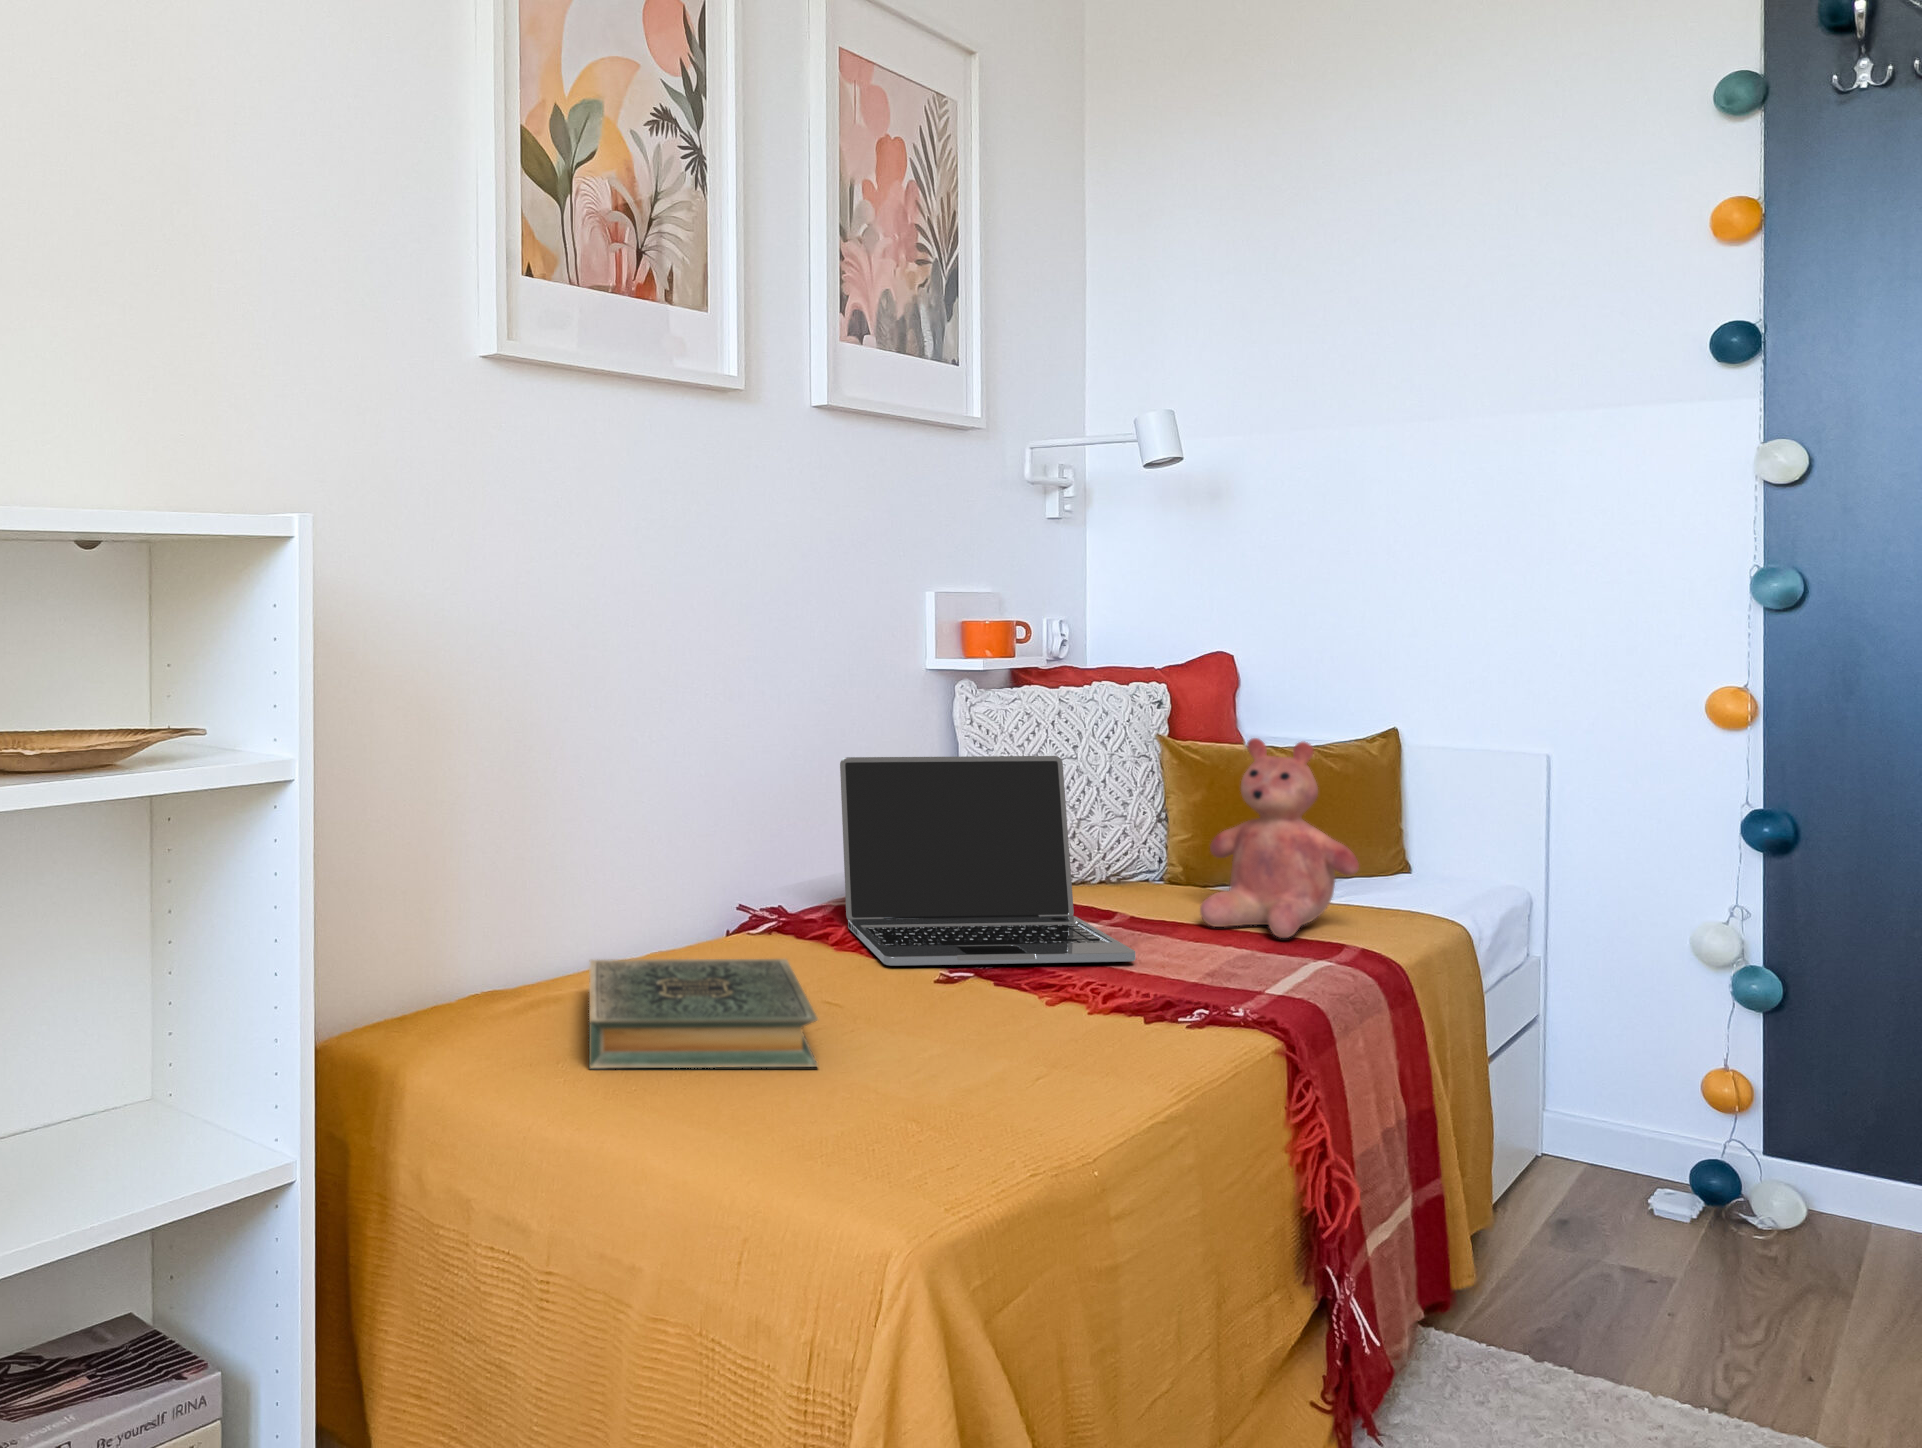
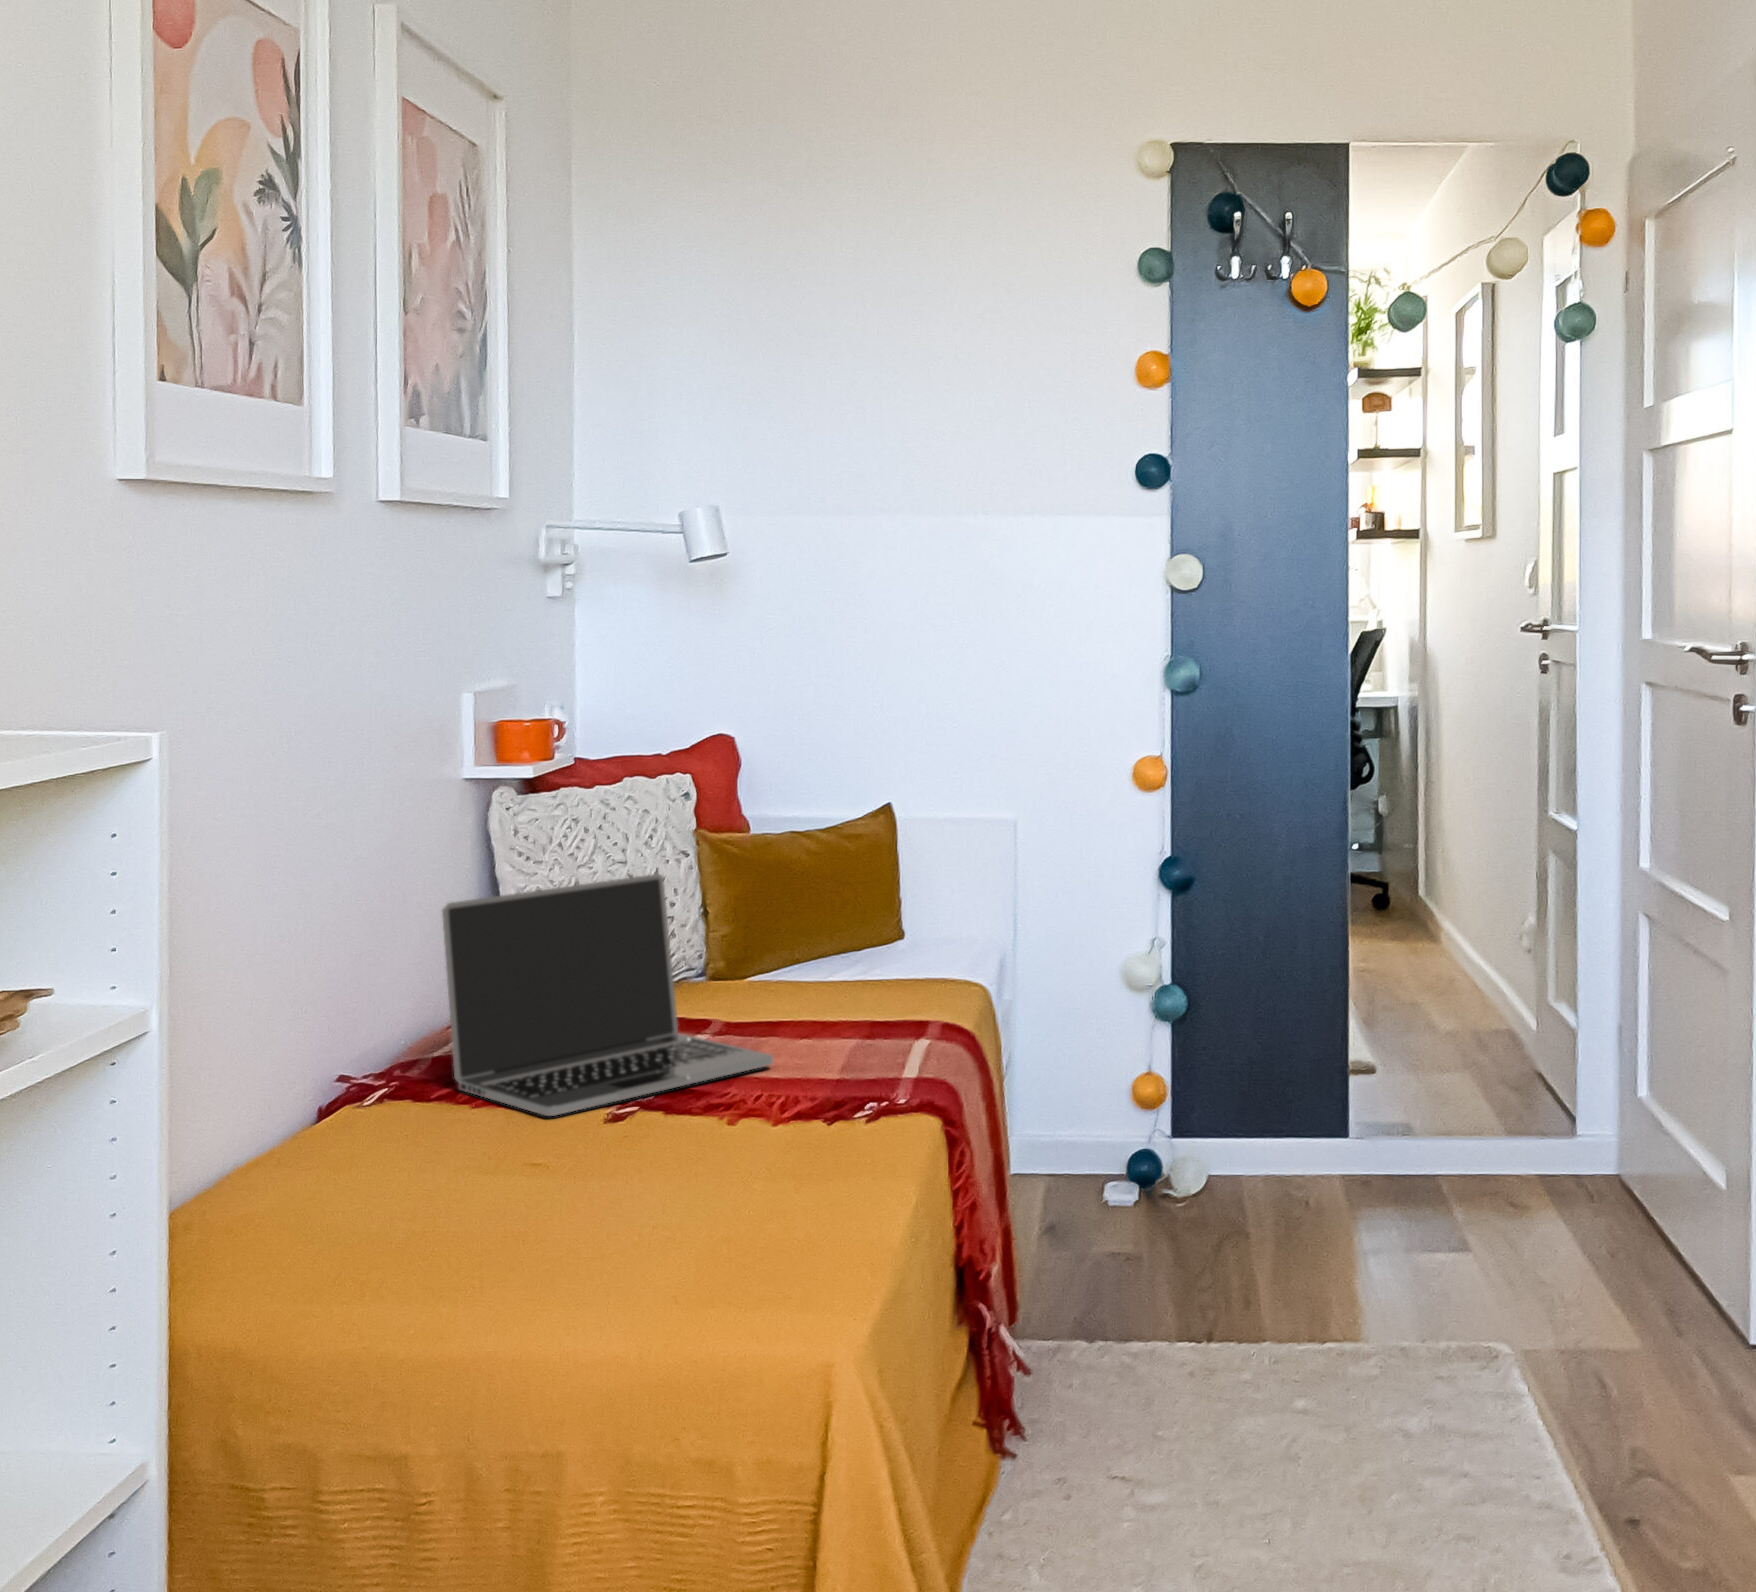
teddy bear: present [1200,738,1359,938] -> none [784,833,925,1020]
hardback book: present [589,959,818,1068] -> none [271,1126,606,1277]

